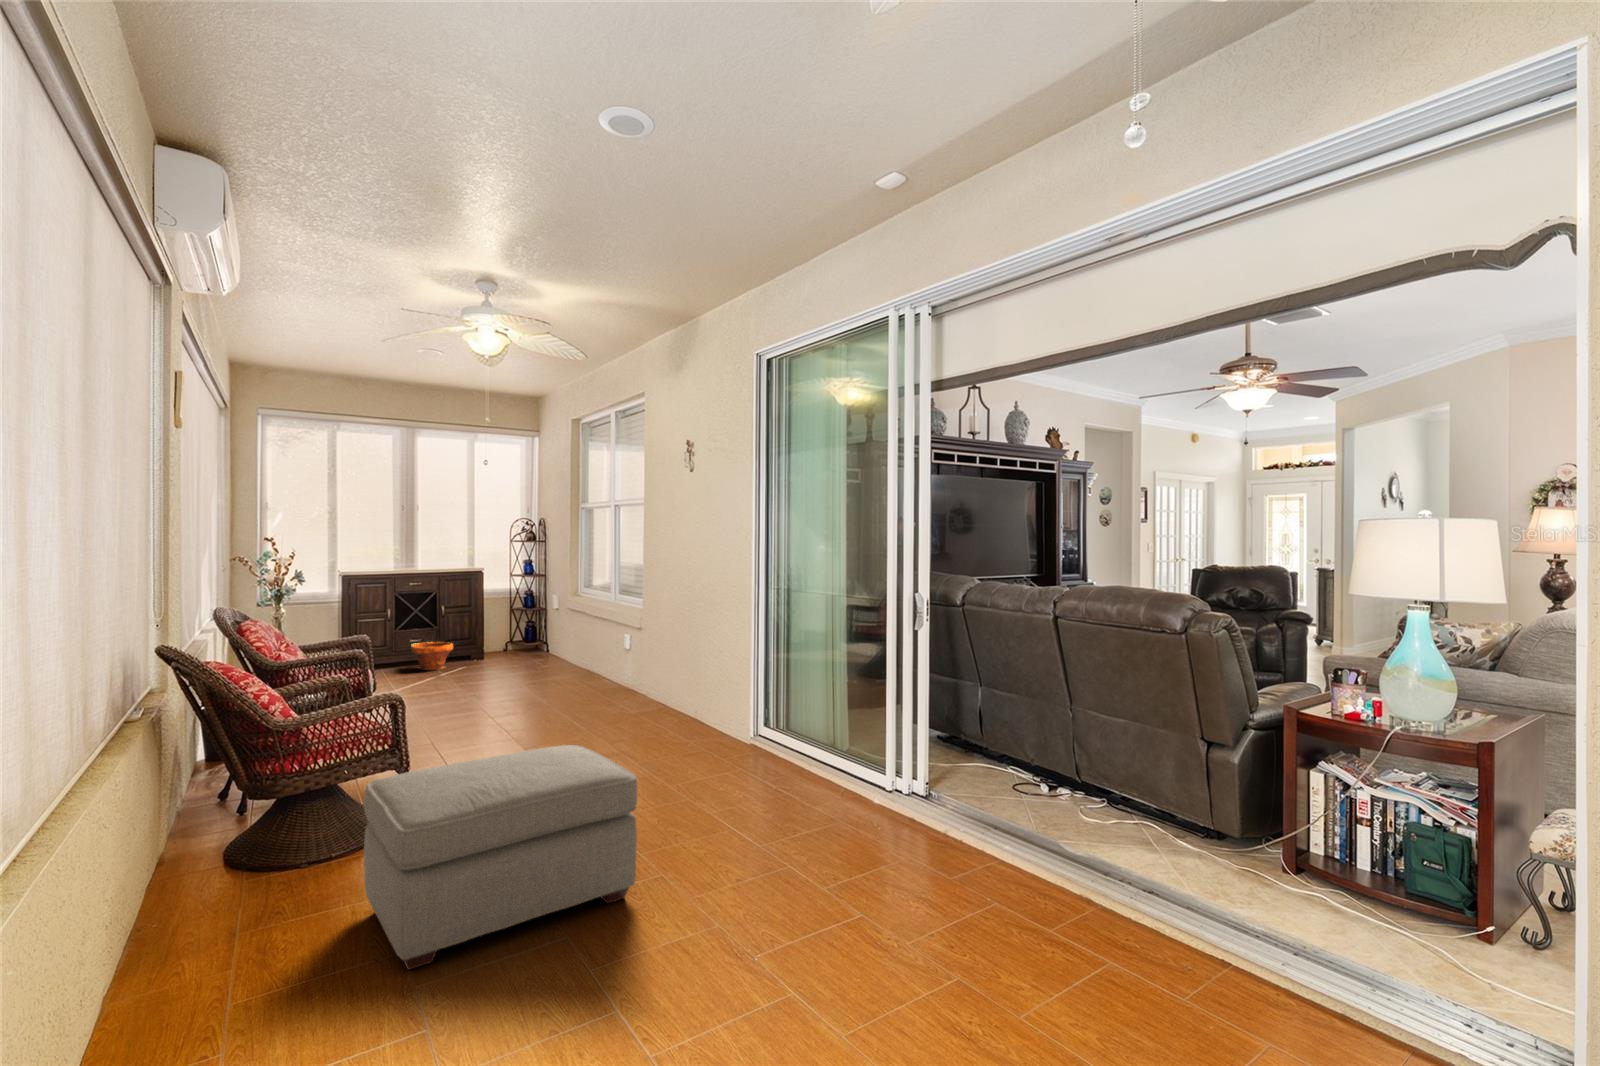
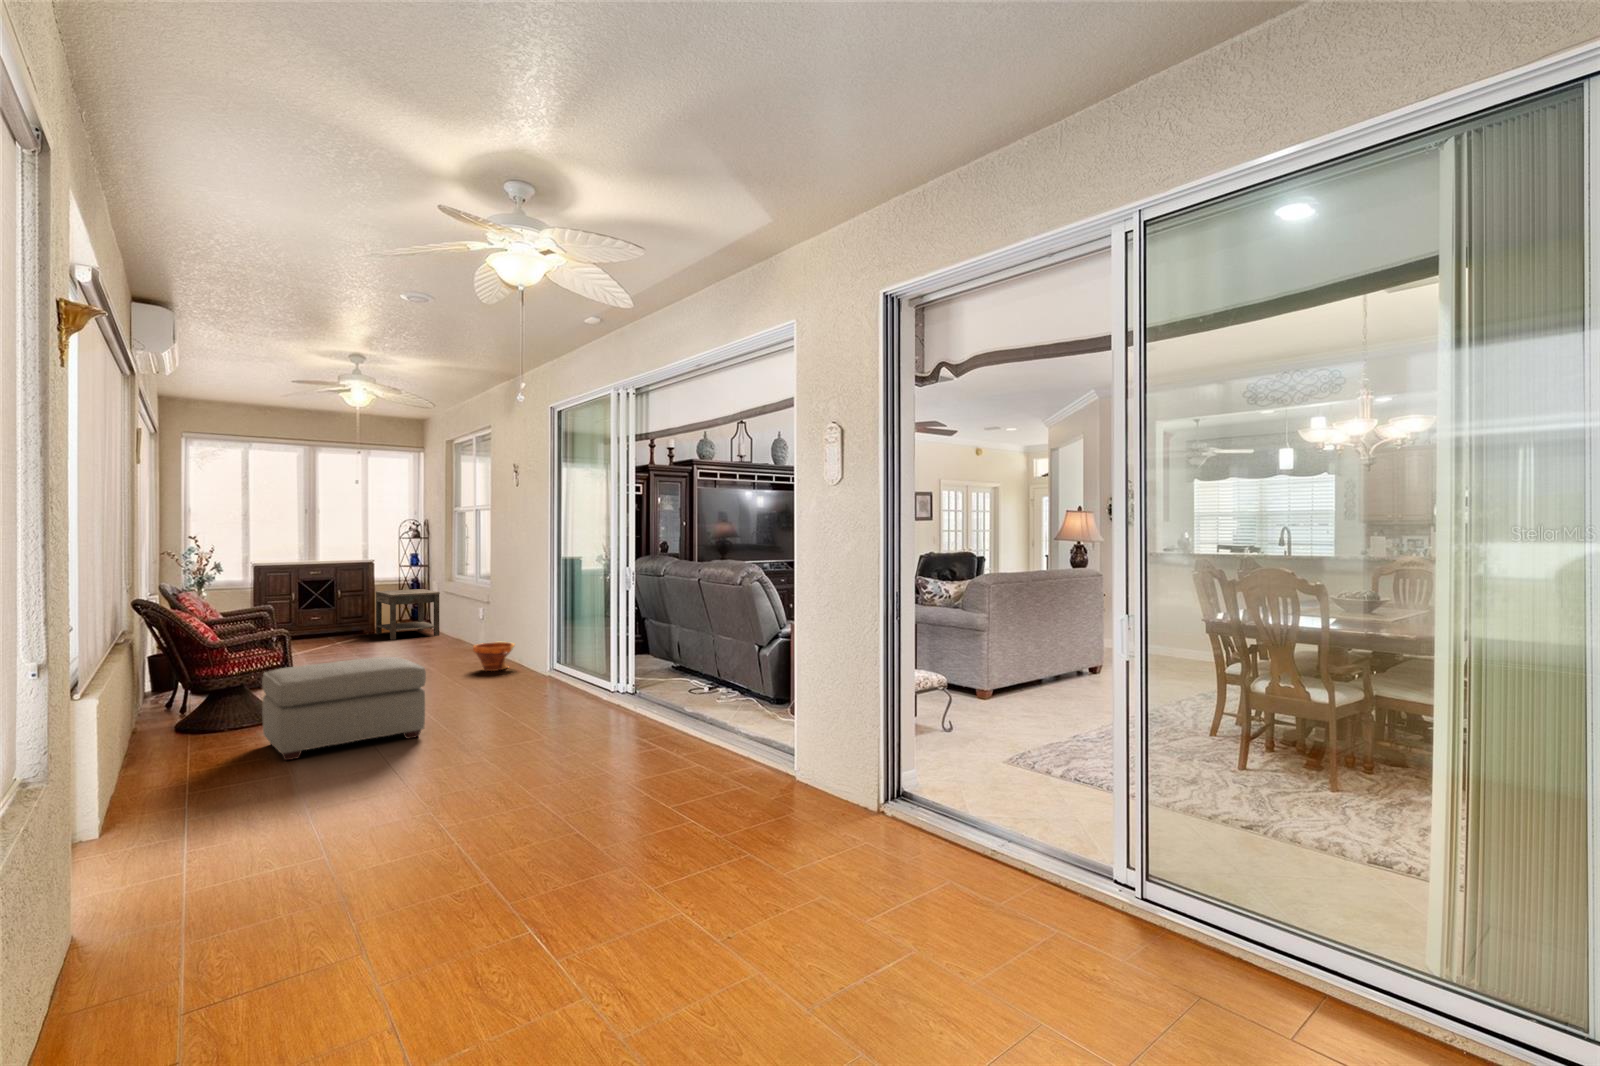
side table: none [485,604,564,670] -> present [376,589,440,640]
planter: present [411,642,453,670] -> present [473,642,515,671]

